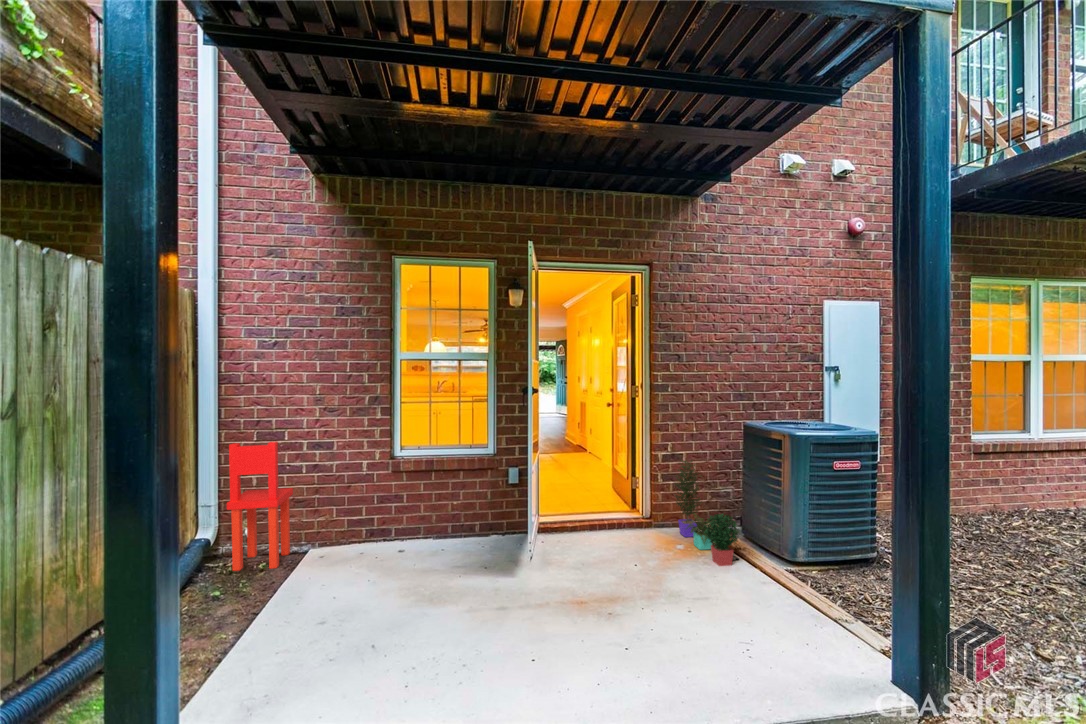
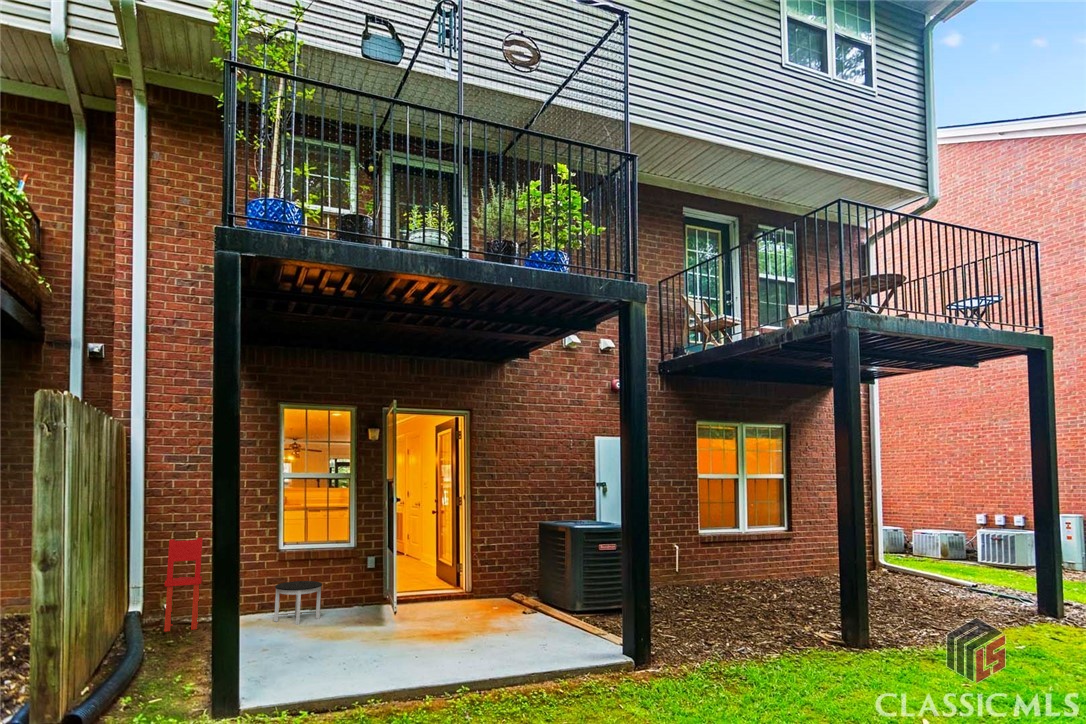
potted plant: present [676,460,739,566] -> none [485,548,520,615]
round table: none [383,499,448,568] -> present [274,581,322,625]

